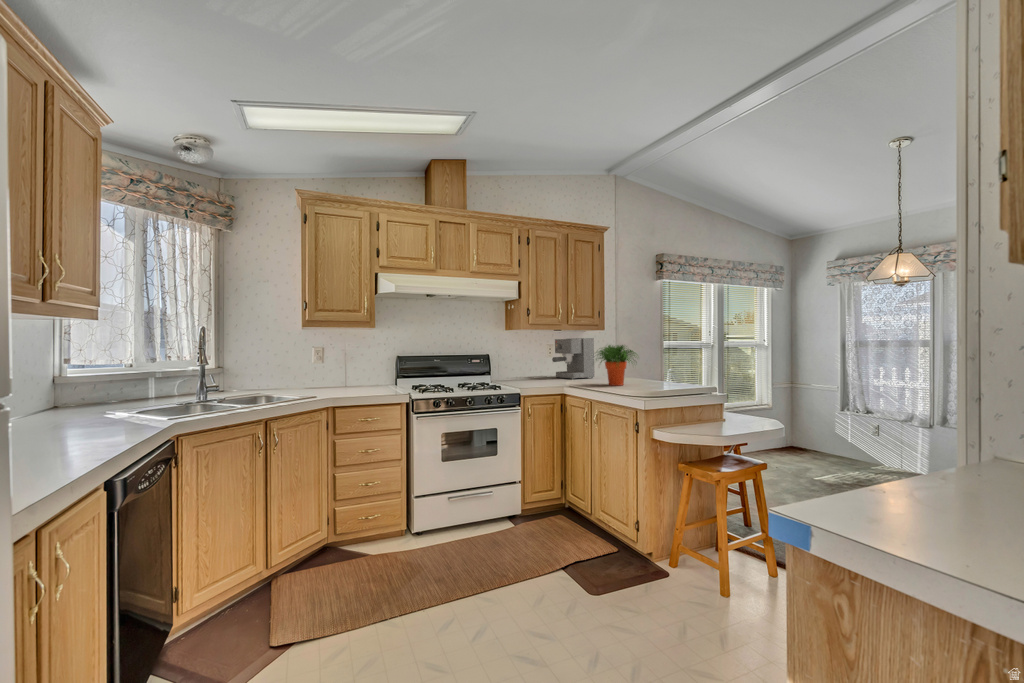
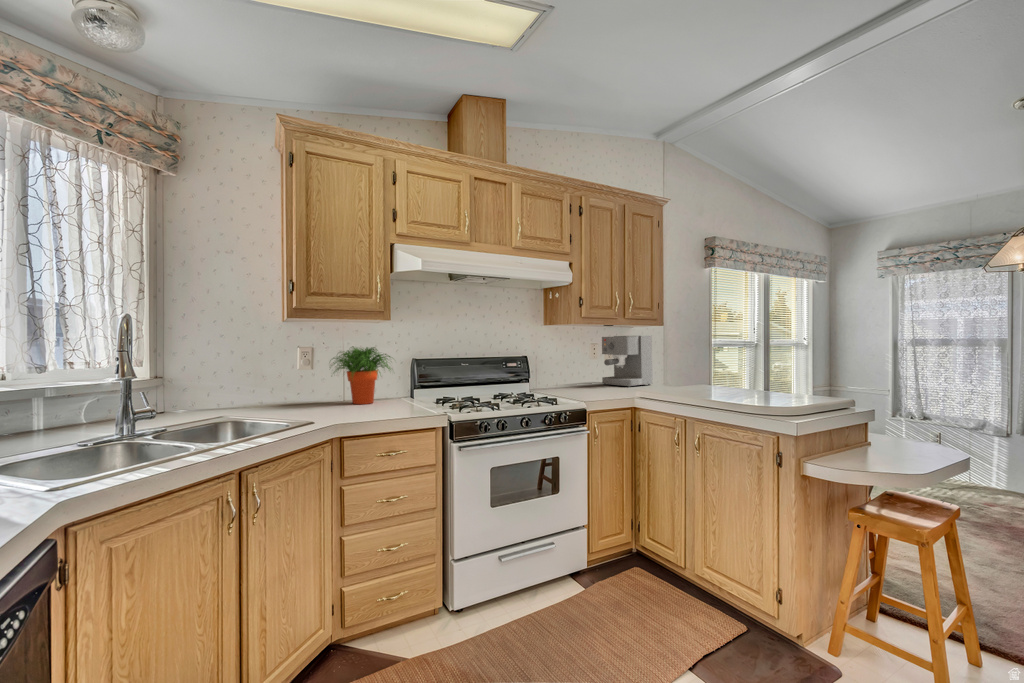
potted plant: present [596,345,636,386] -> present [333,347,391,404]

